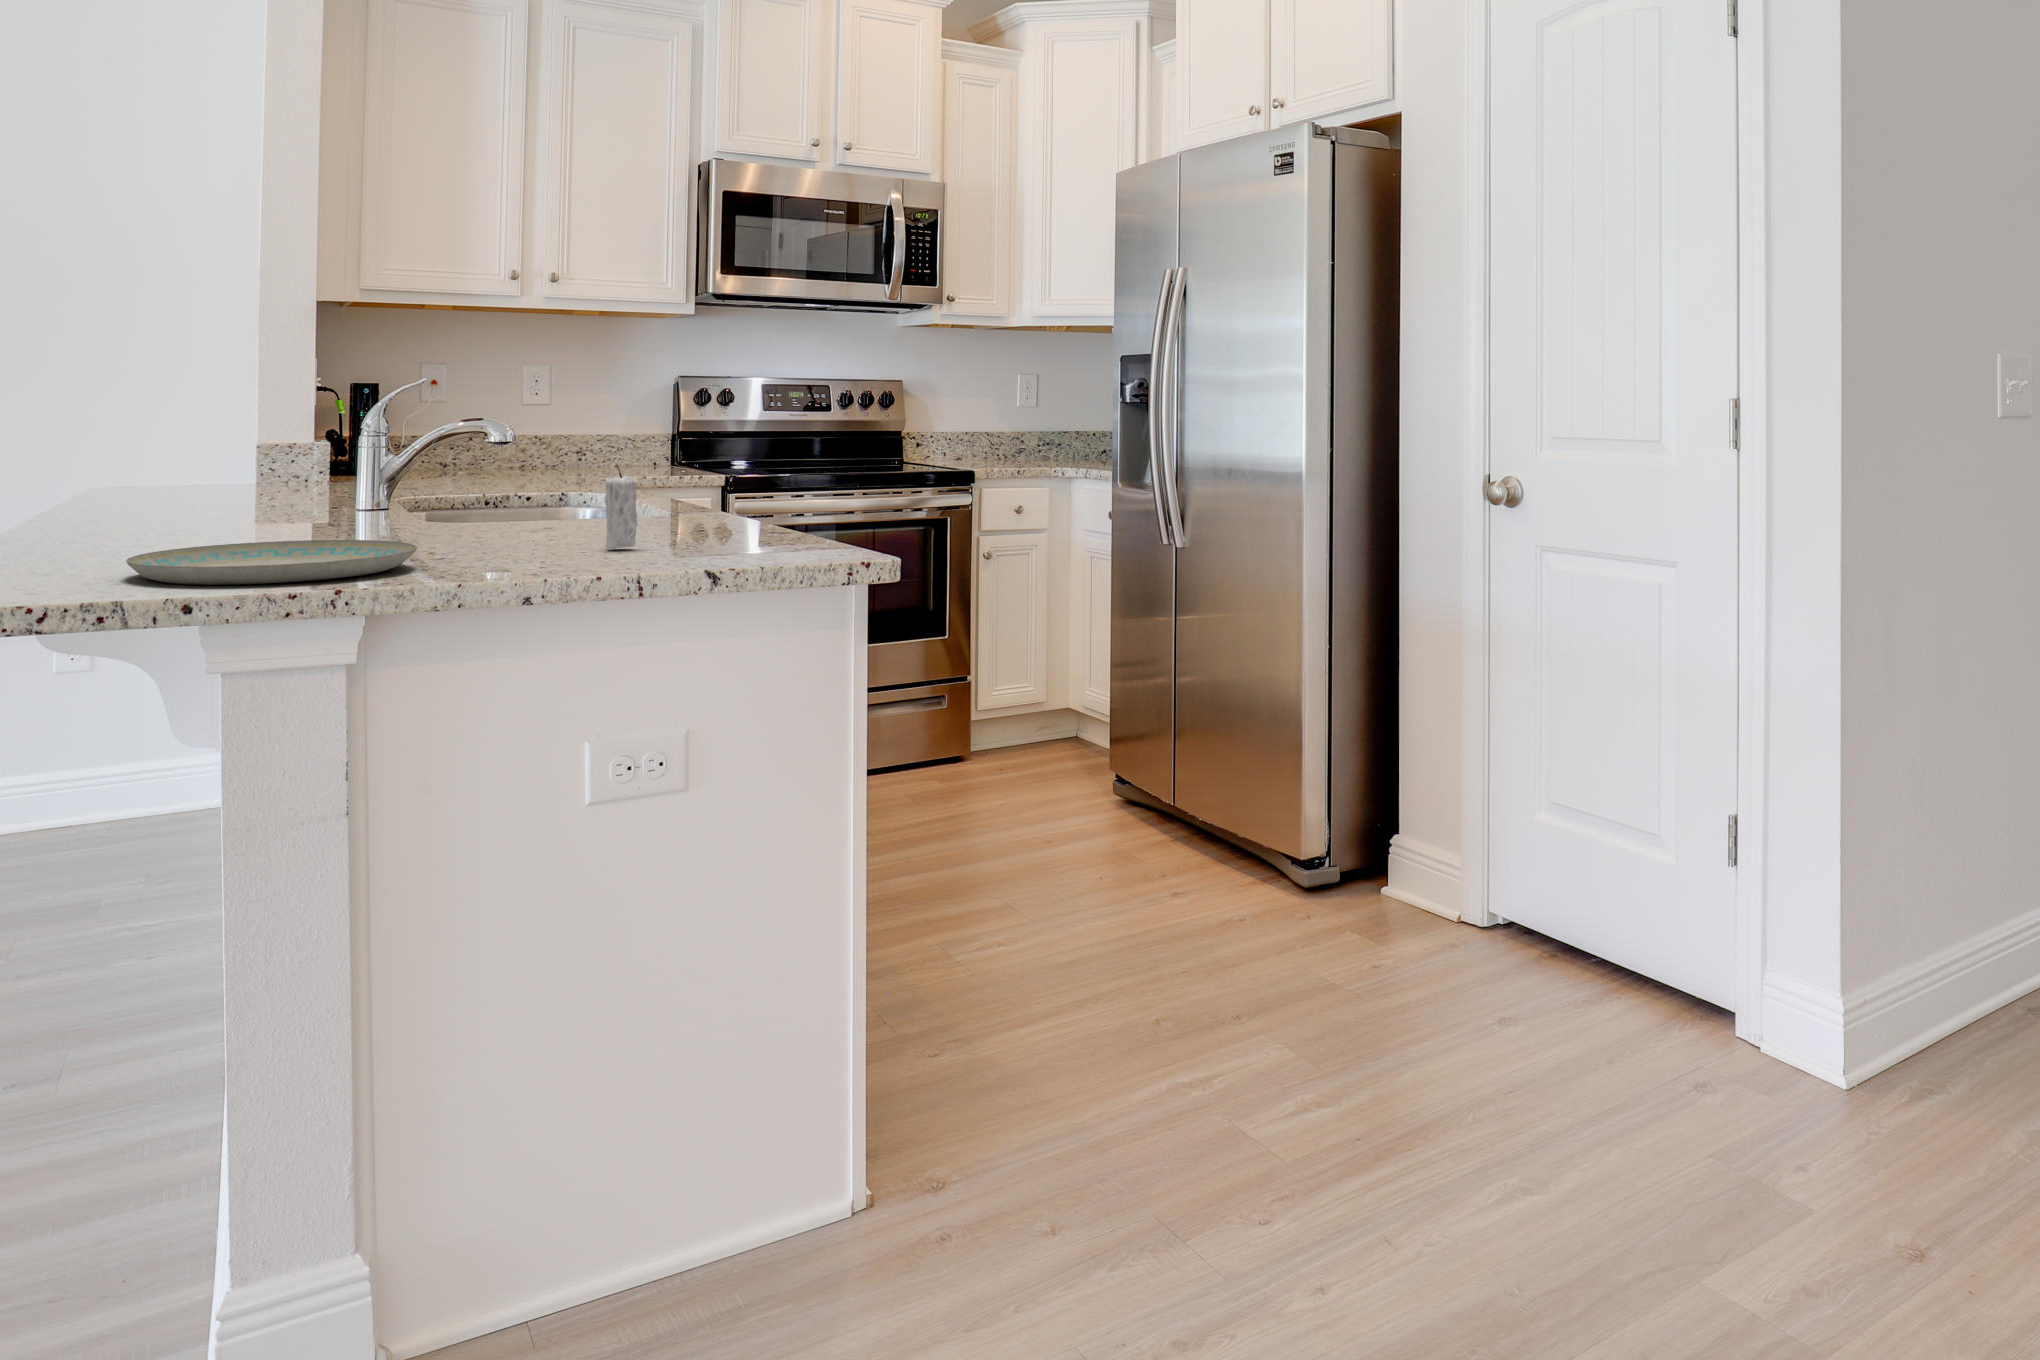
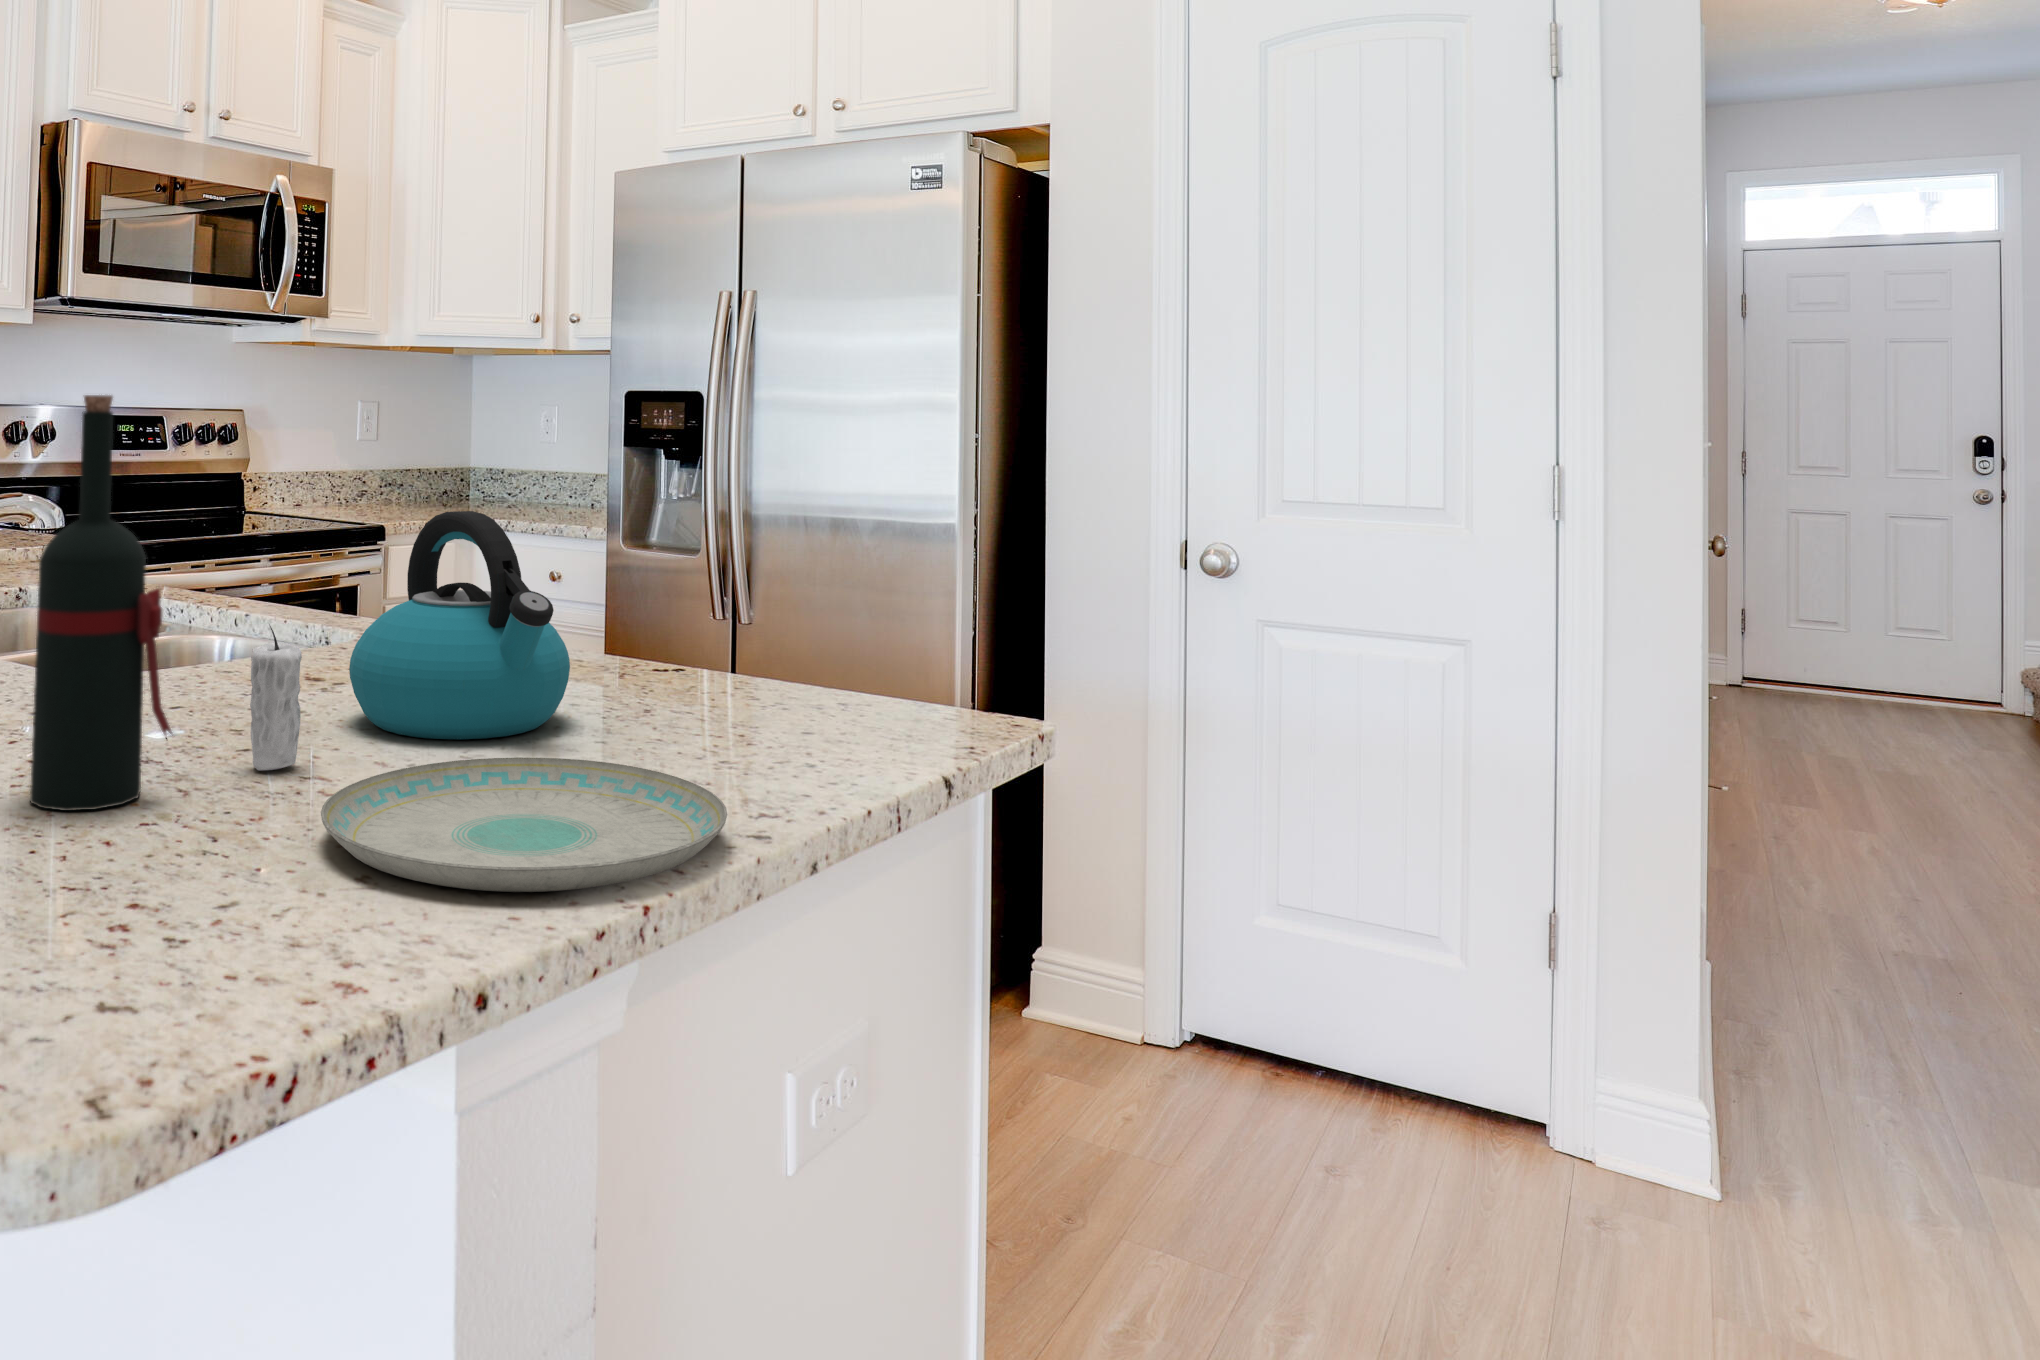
wine bottle: none [104,317,187,555] -> present [30,395,172,811]
kettle: none [404,401,569,546] -> present [349,511,570,739]
candle: present [605,466,638,549] -> present [250,626,302,770]

